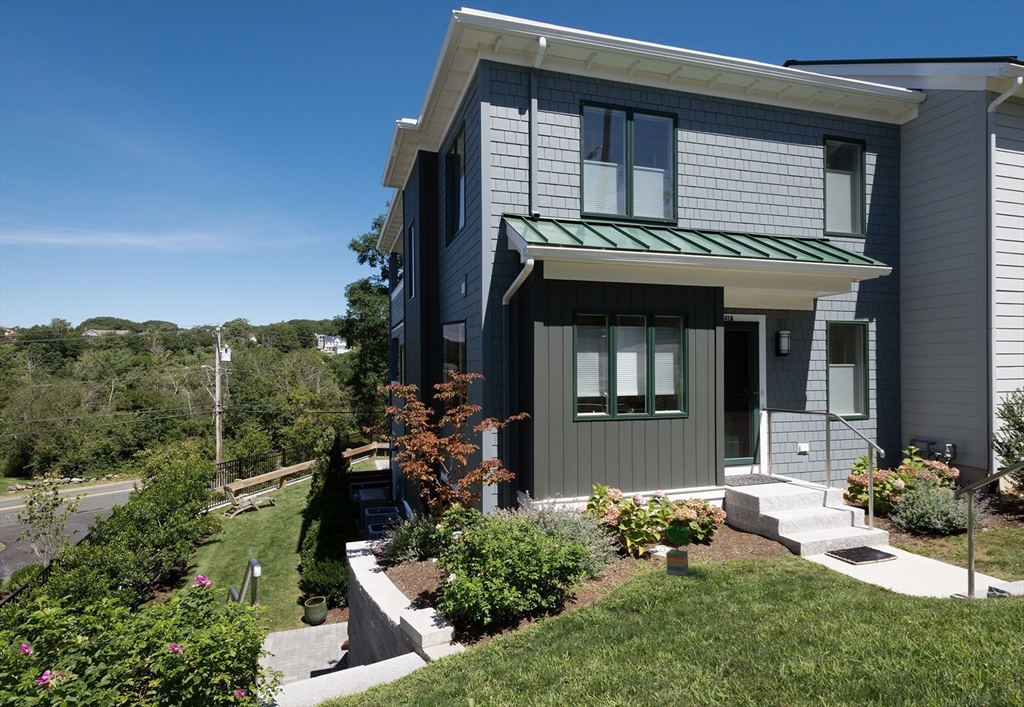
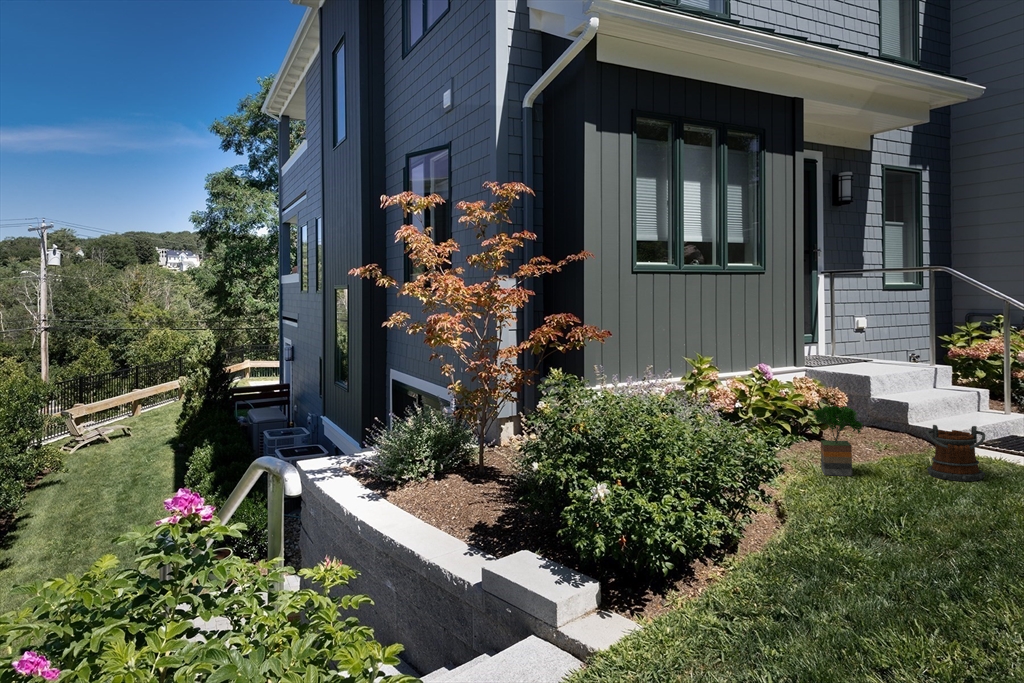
bucket: none [733,544,770,585] -> present [926,425,985,481]

